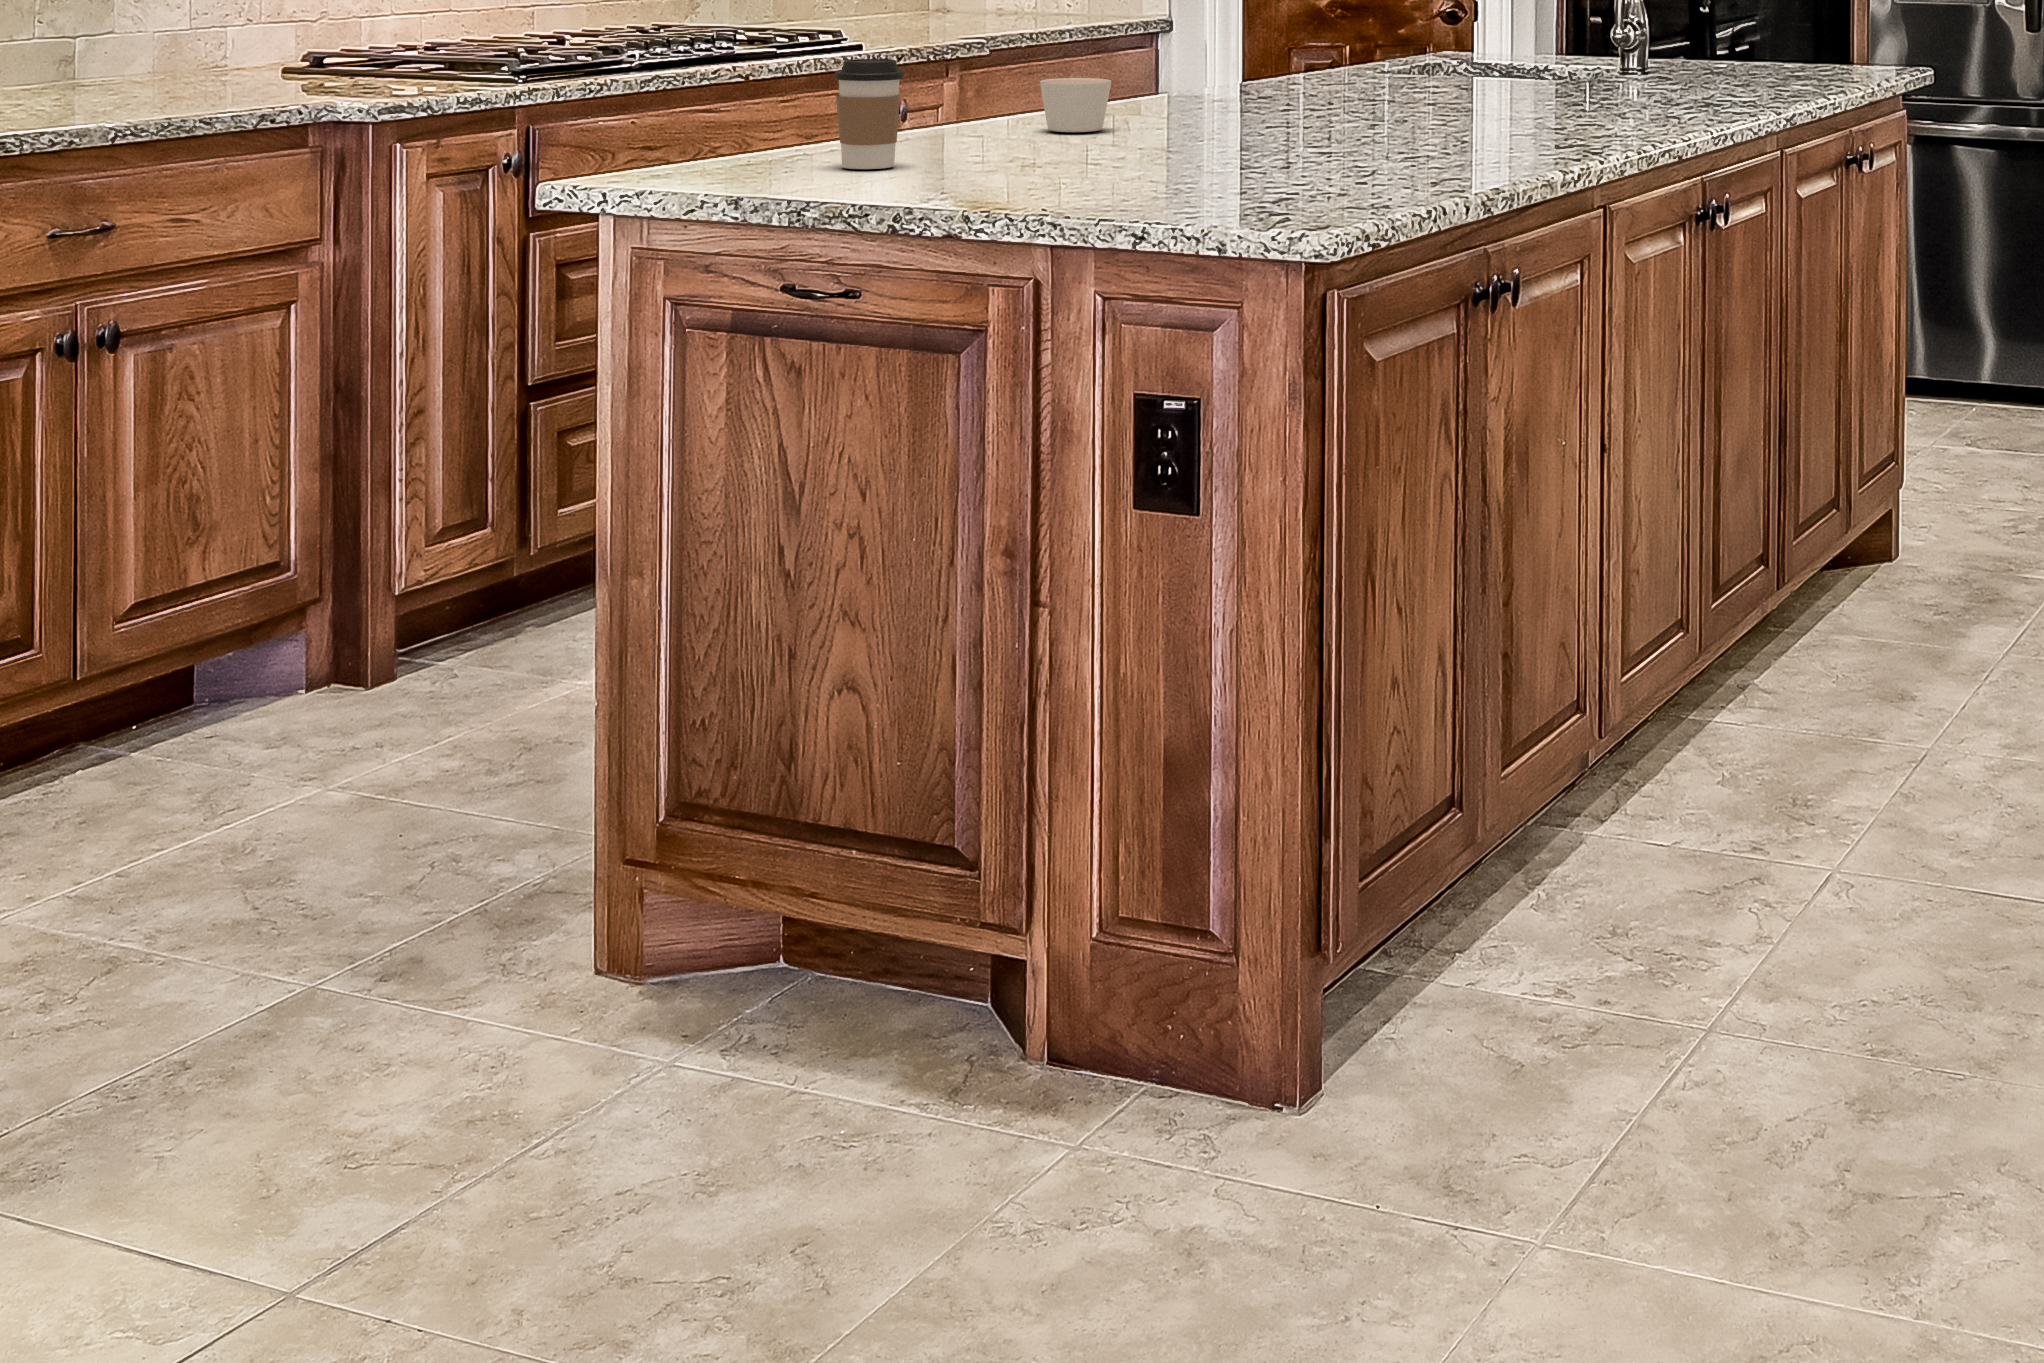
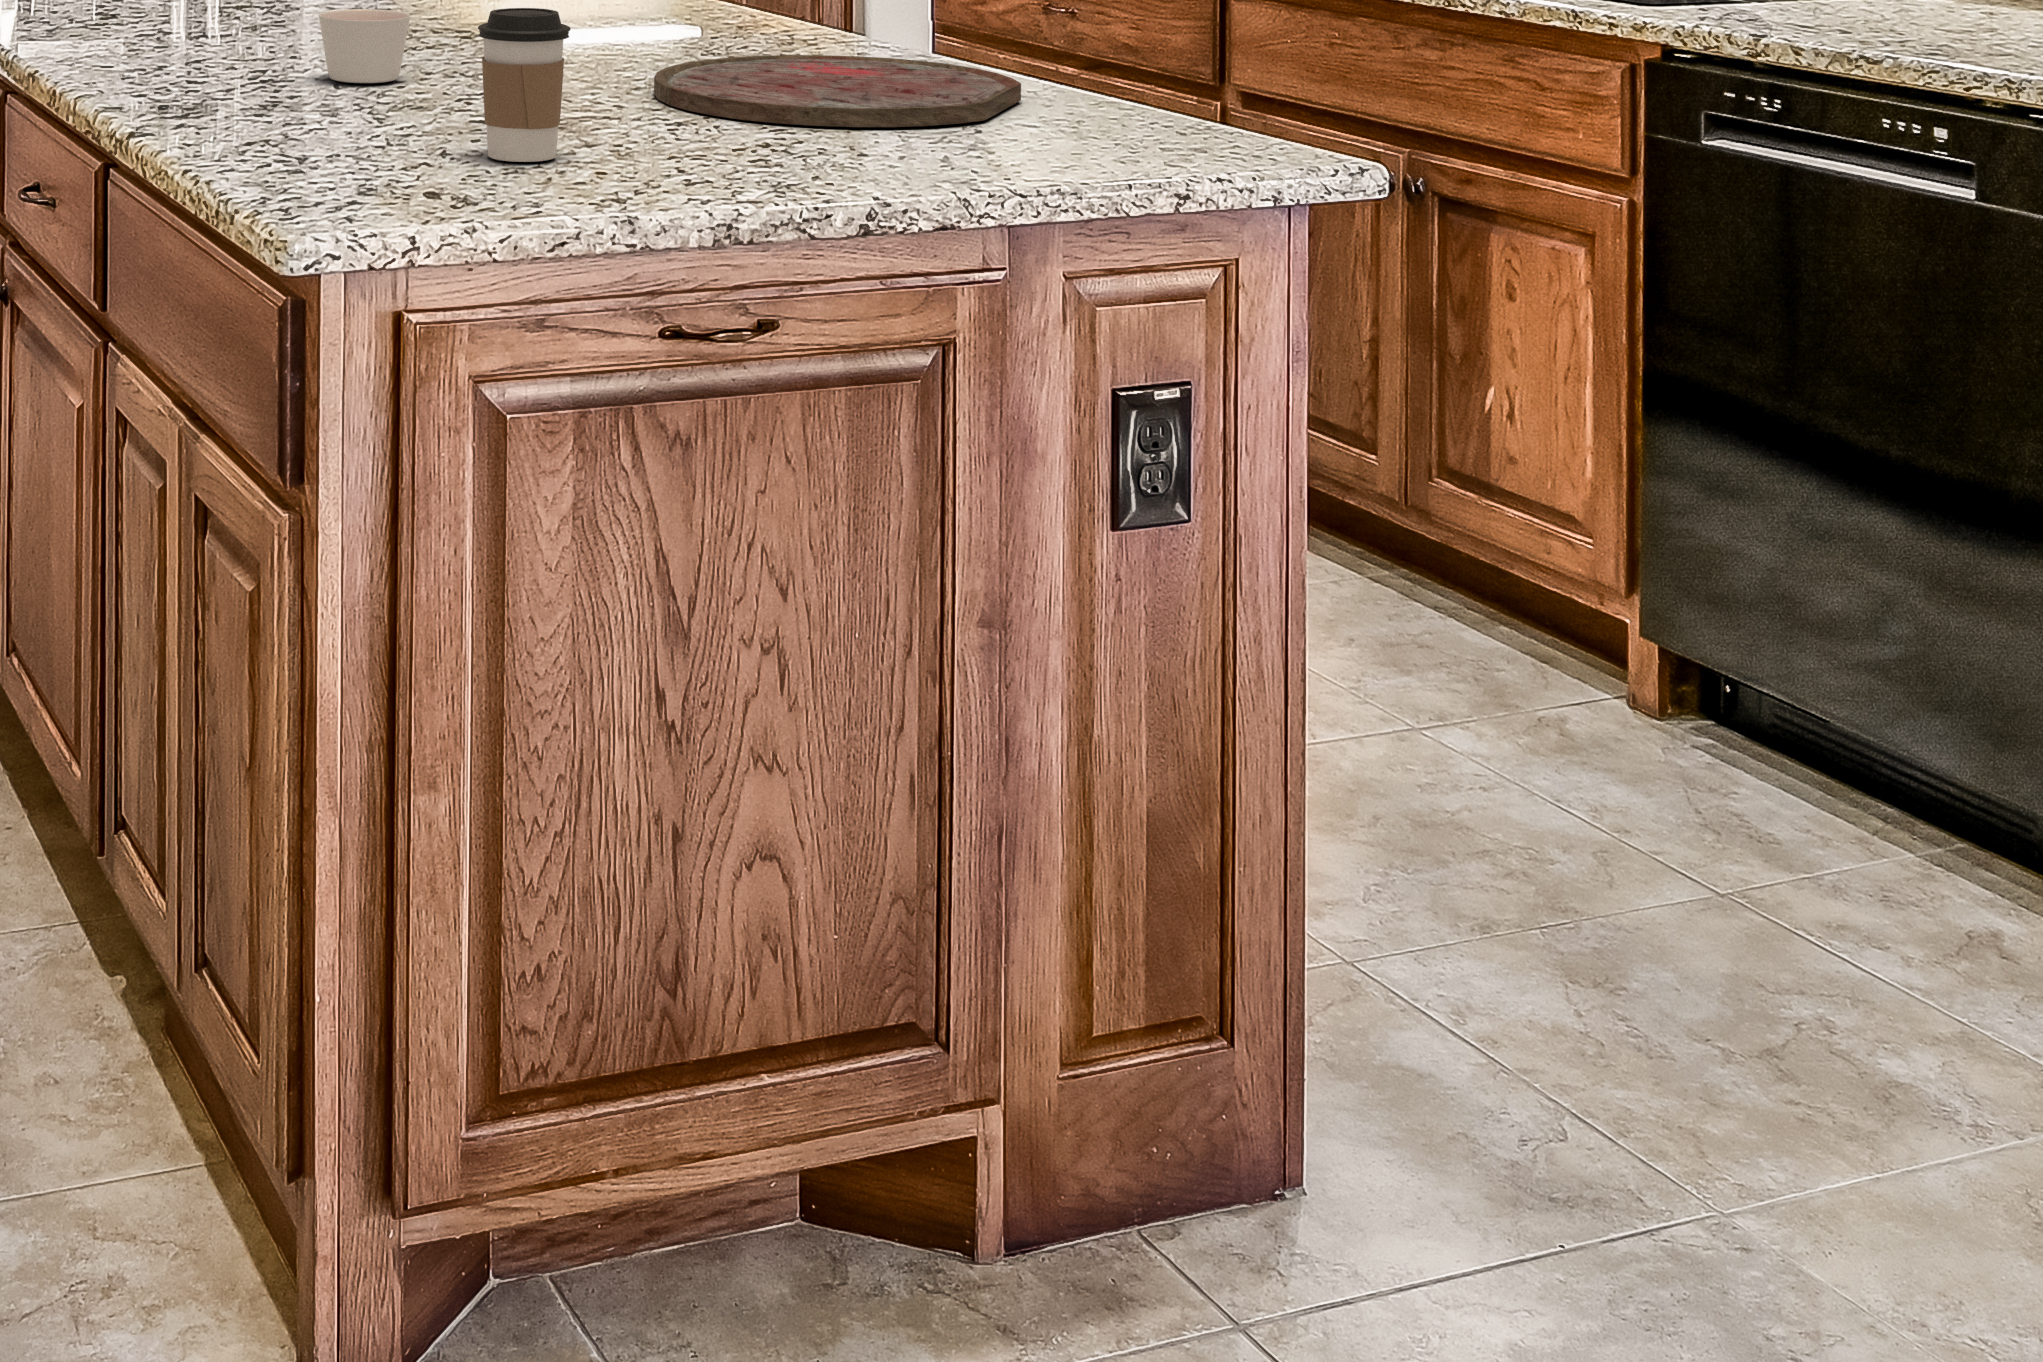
cutting board: none [1123,135,1428,182] -> present [654,55,1021,127]

